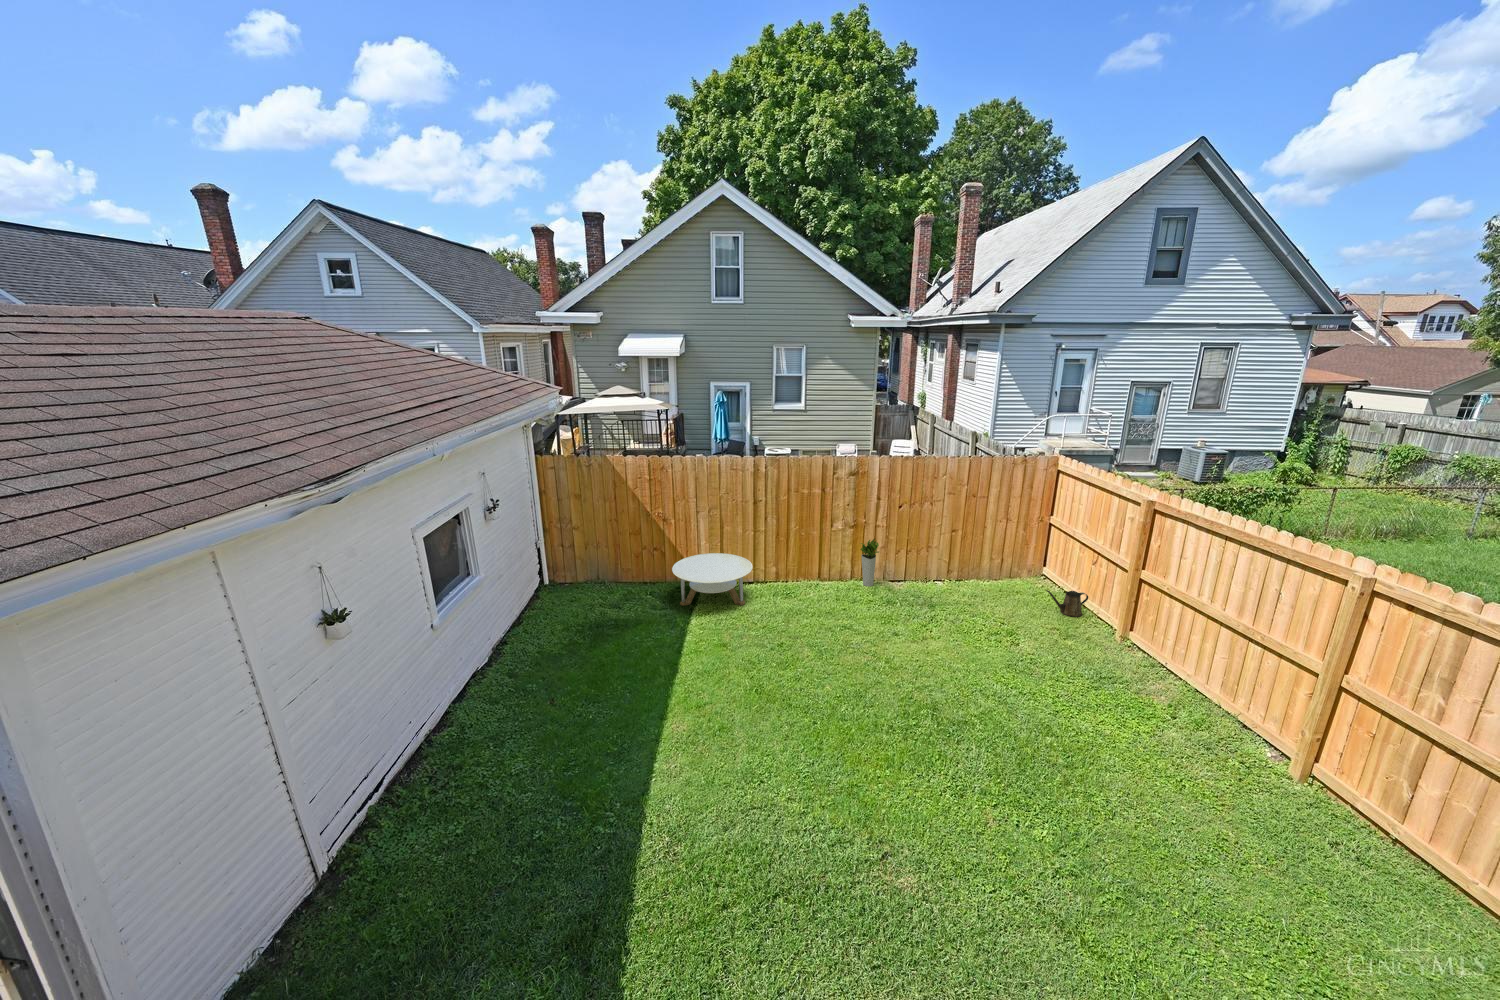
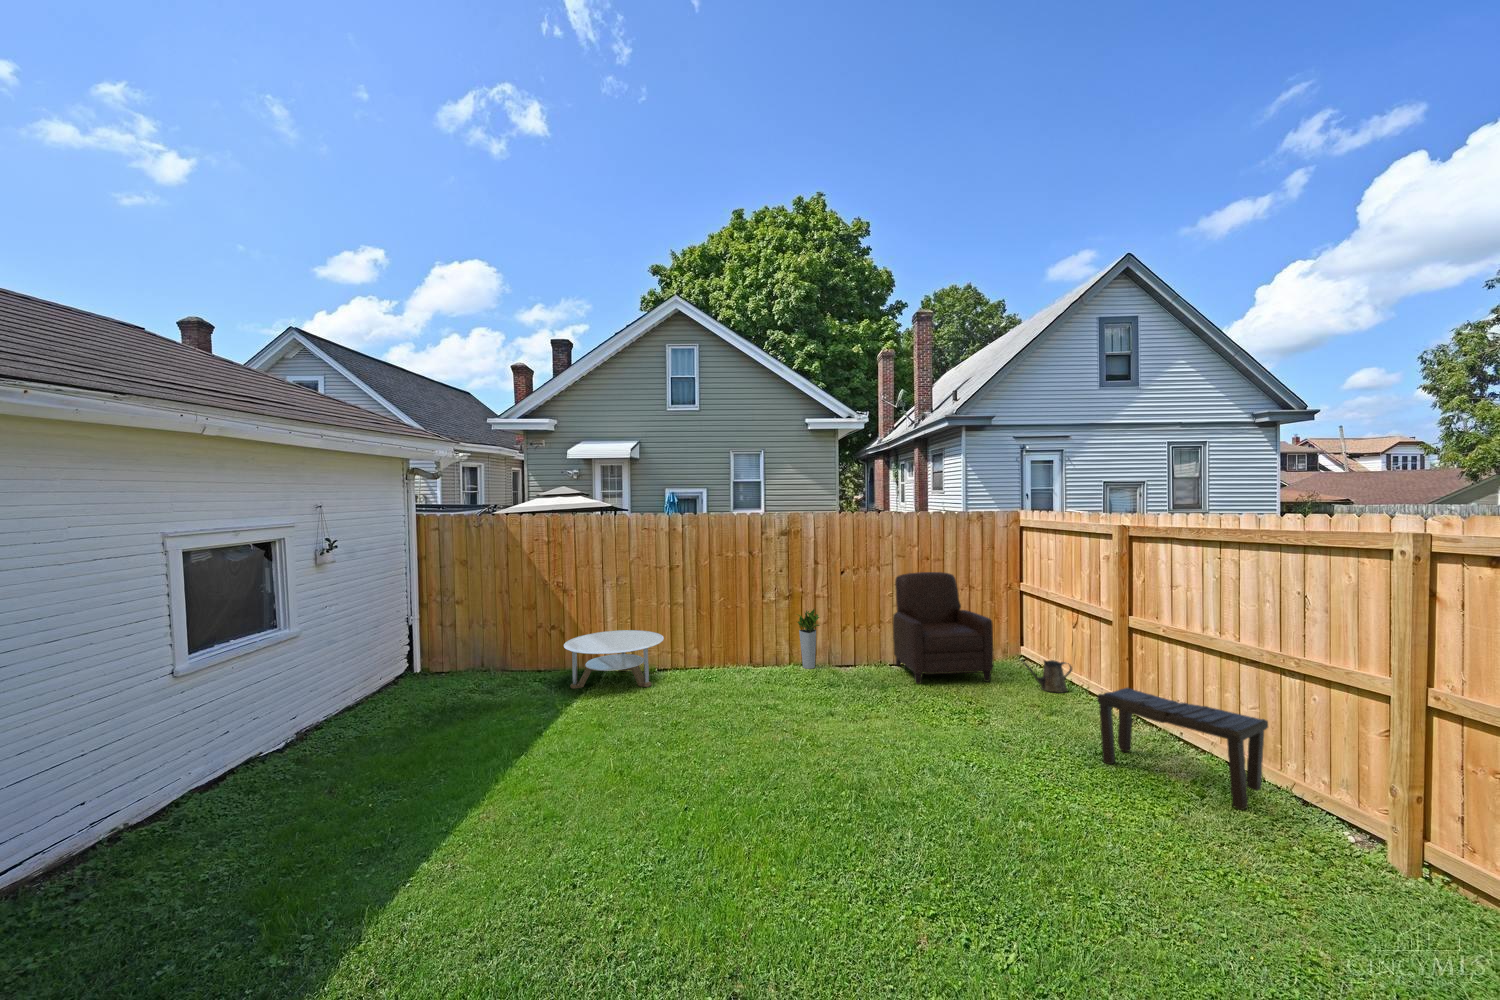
chair: none [939,509,1028,605] -> present [893,572,993,684]
bench: none [1107,634,1233,730] -> present [1097,688,1268,810]

